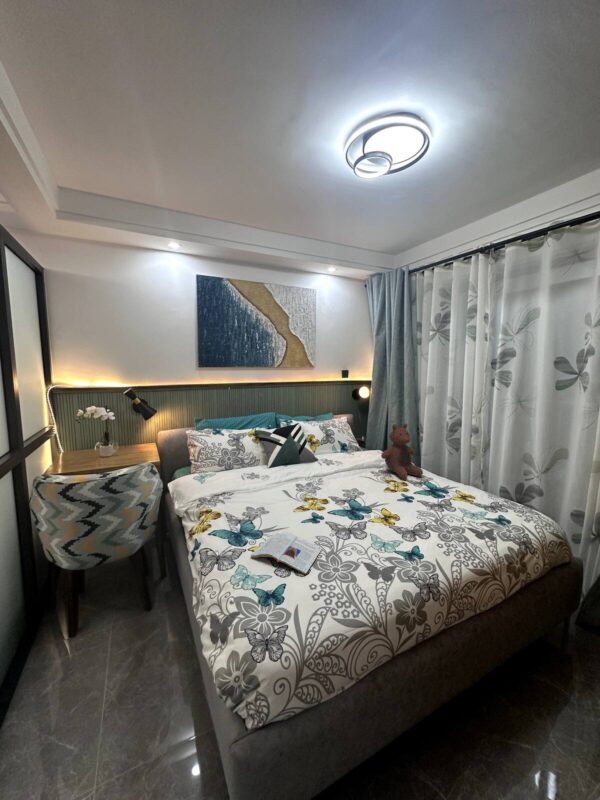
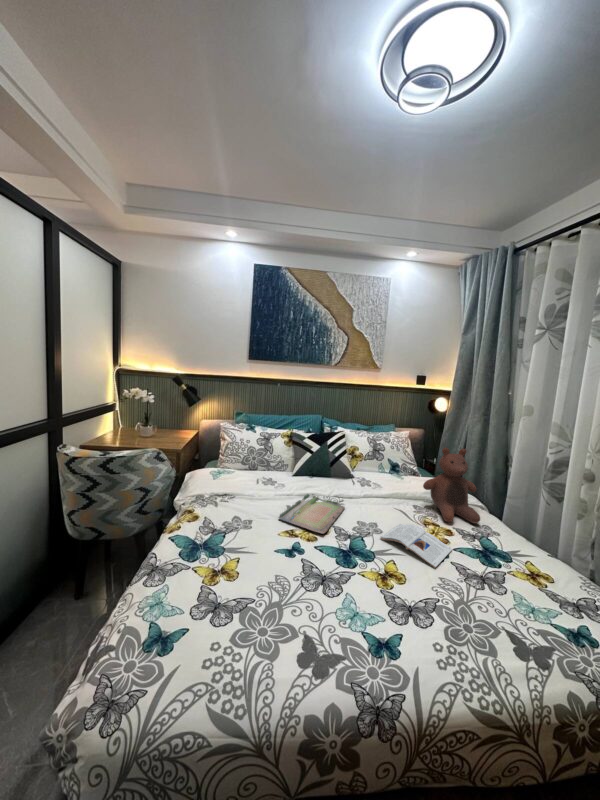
tray: none [288,479,332,504] -> present [279,494,345,534]
magazine: present [251,532,322,574] -> present [380,524,452,568]

